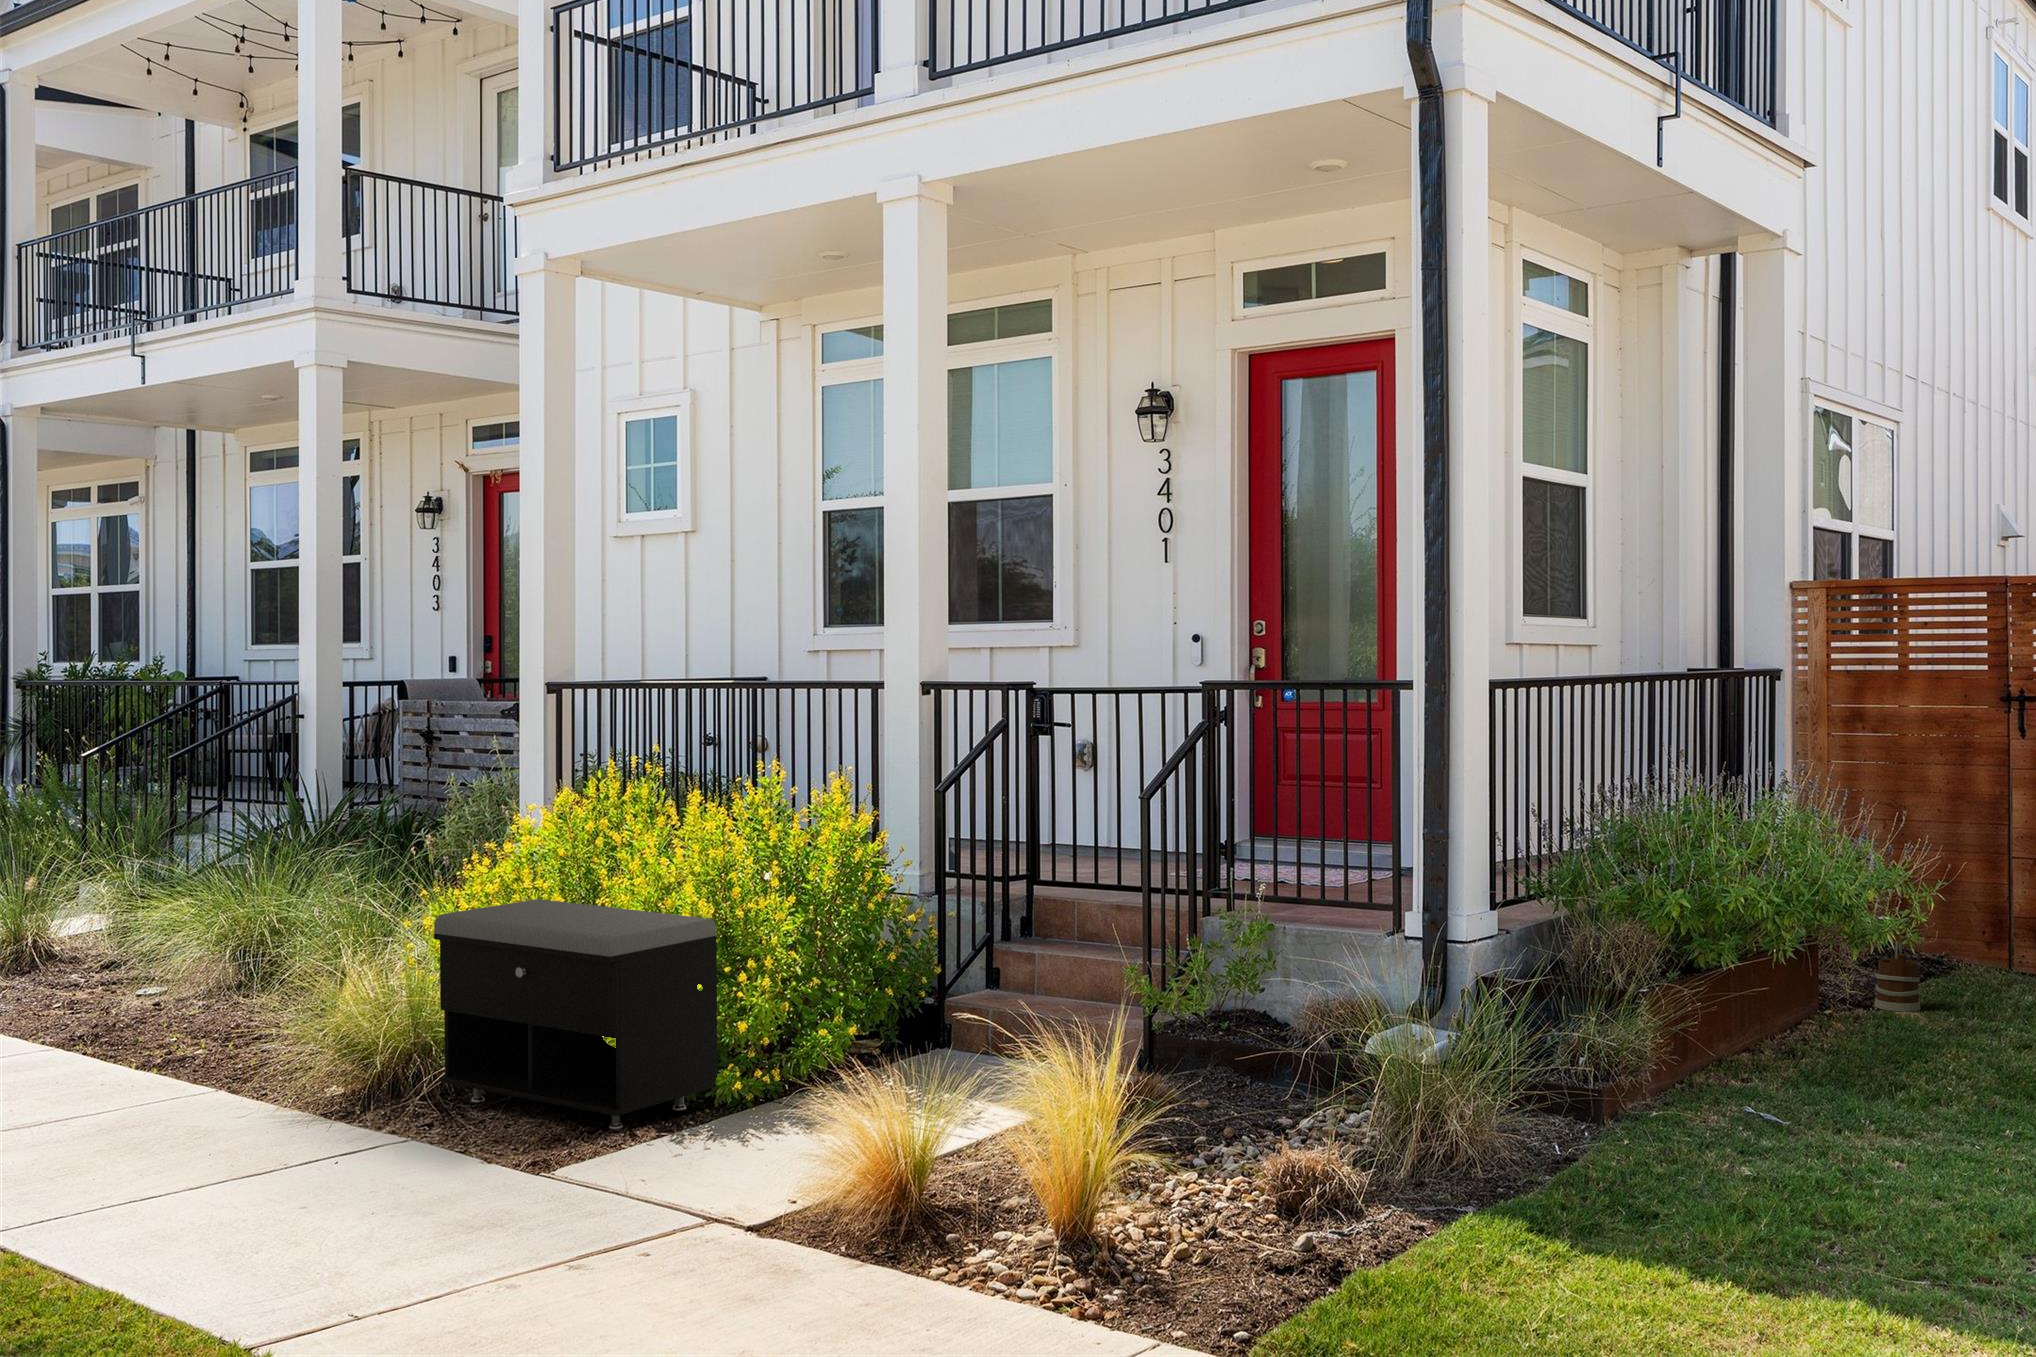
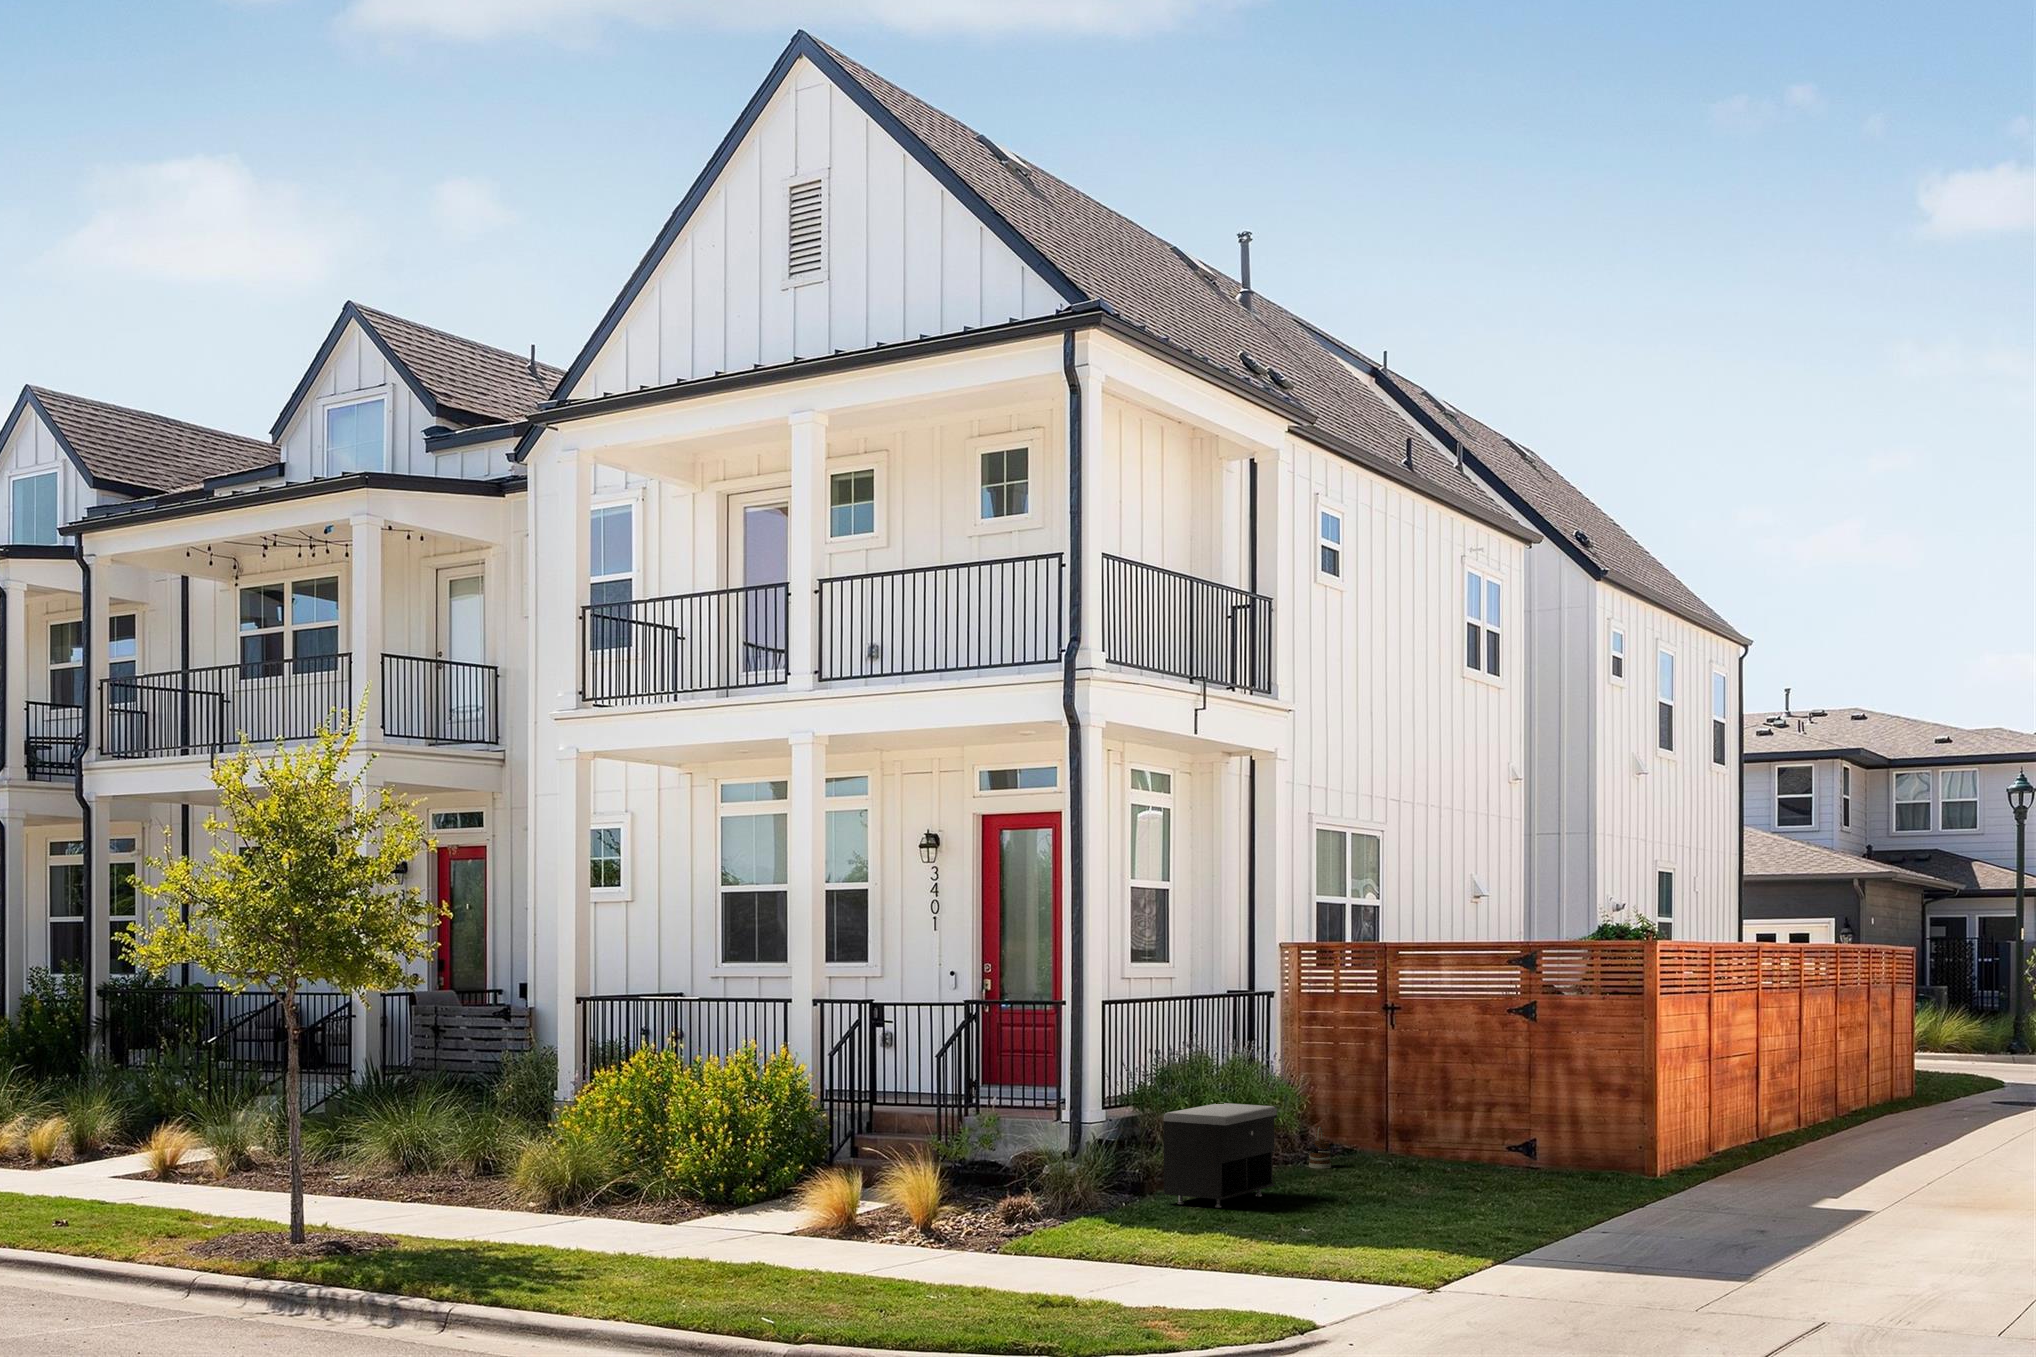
storage bench: present [434,899,717,1129] -> present [1164,1103,1277,1207]

